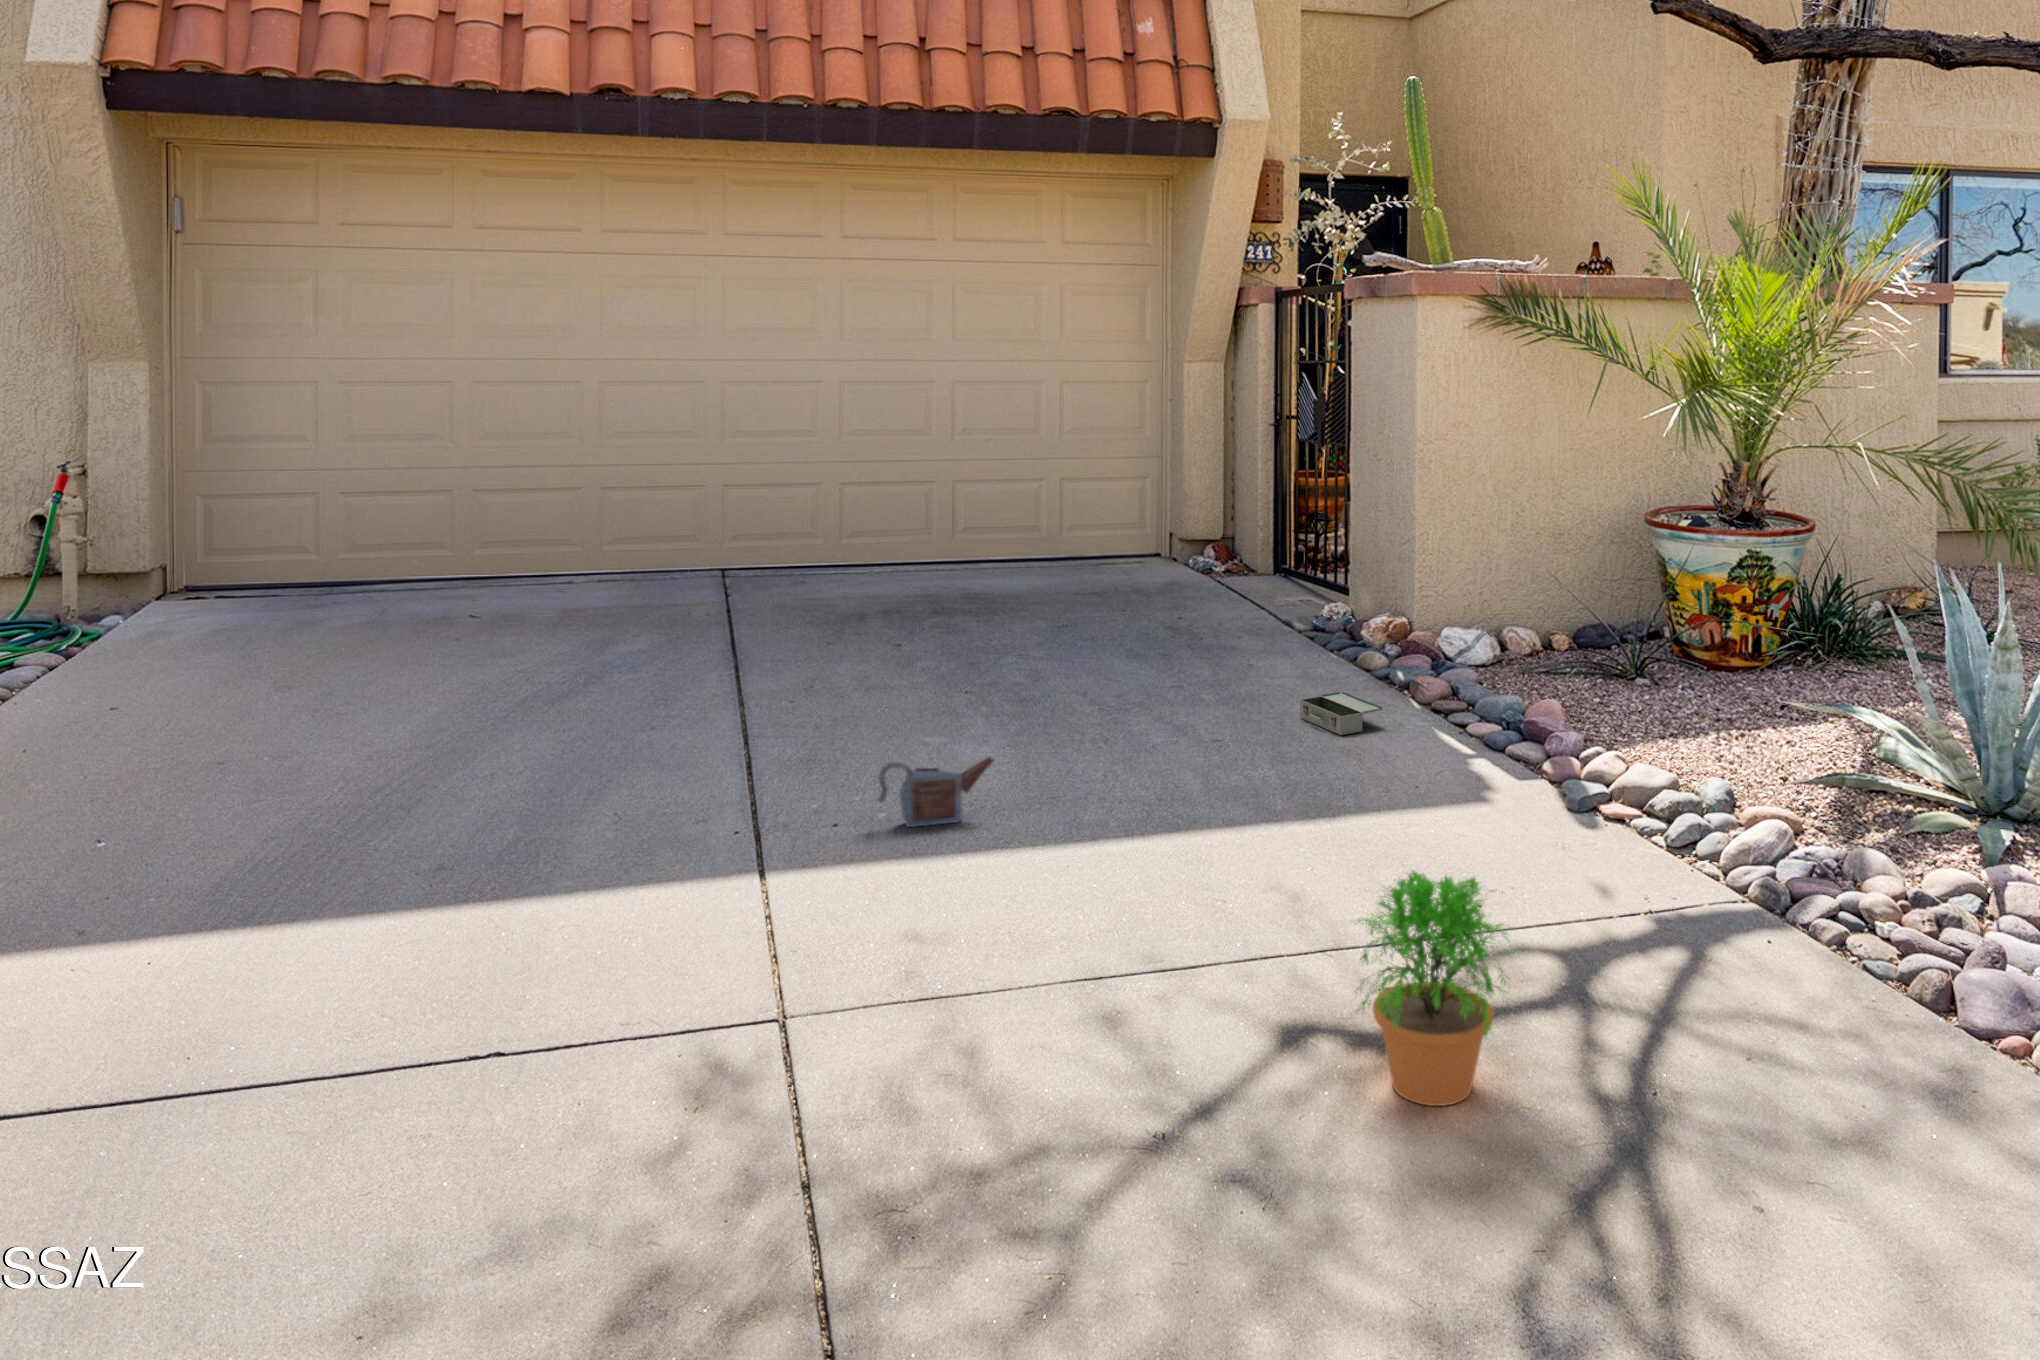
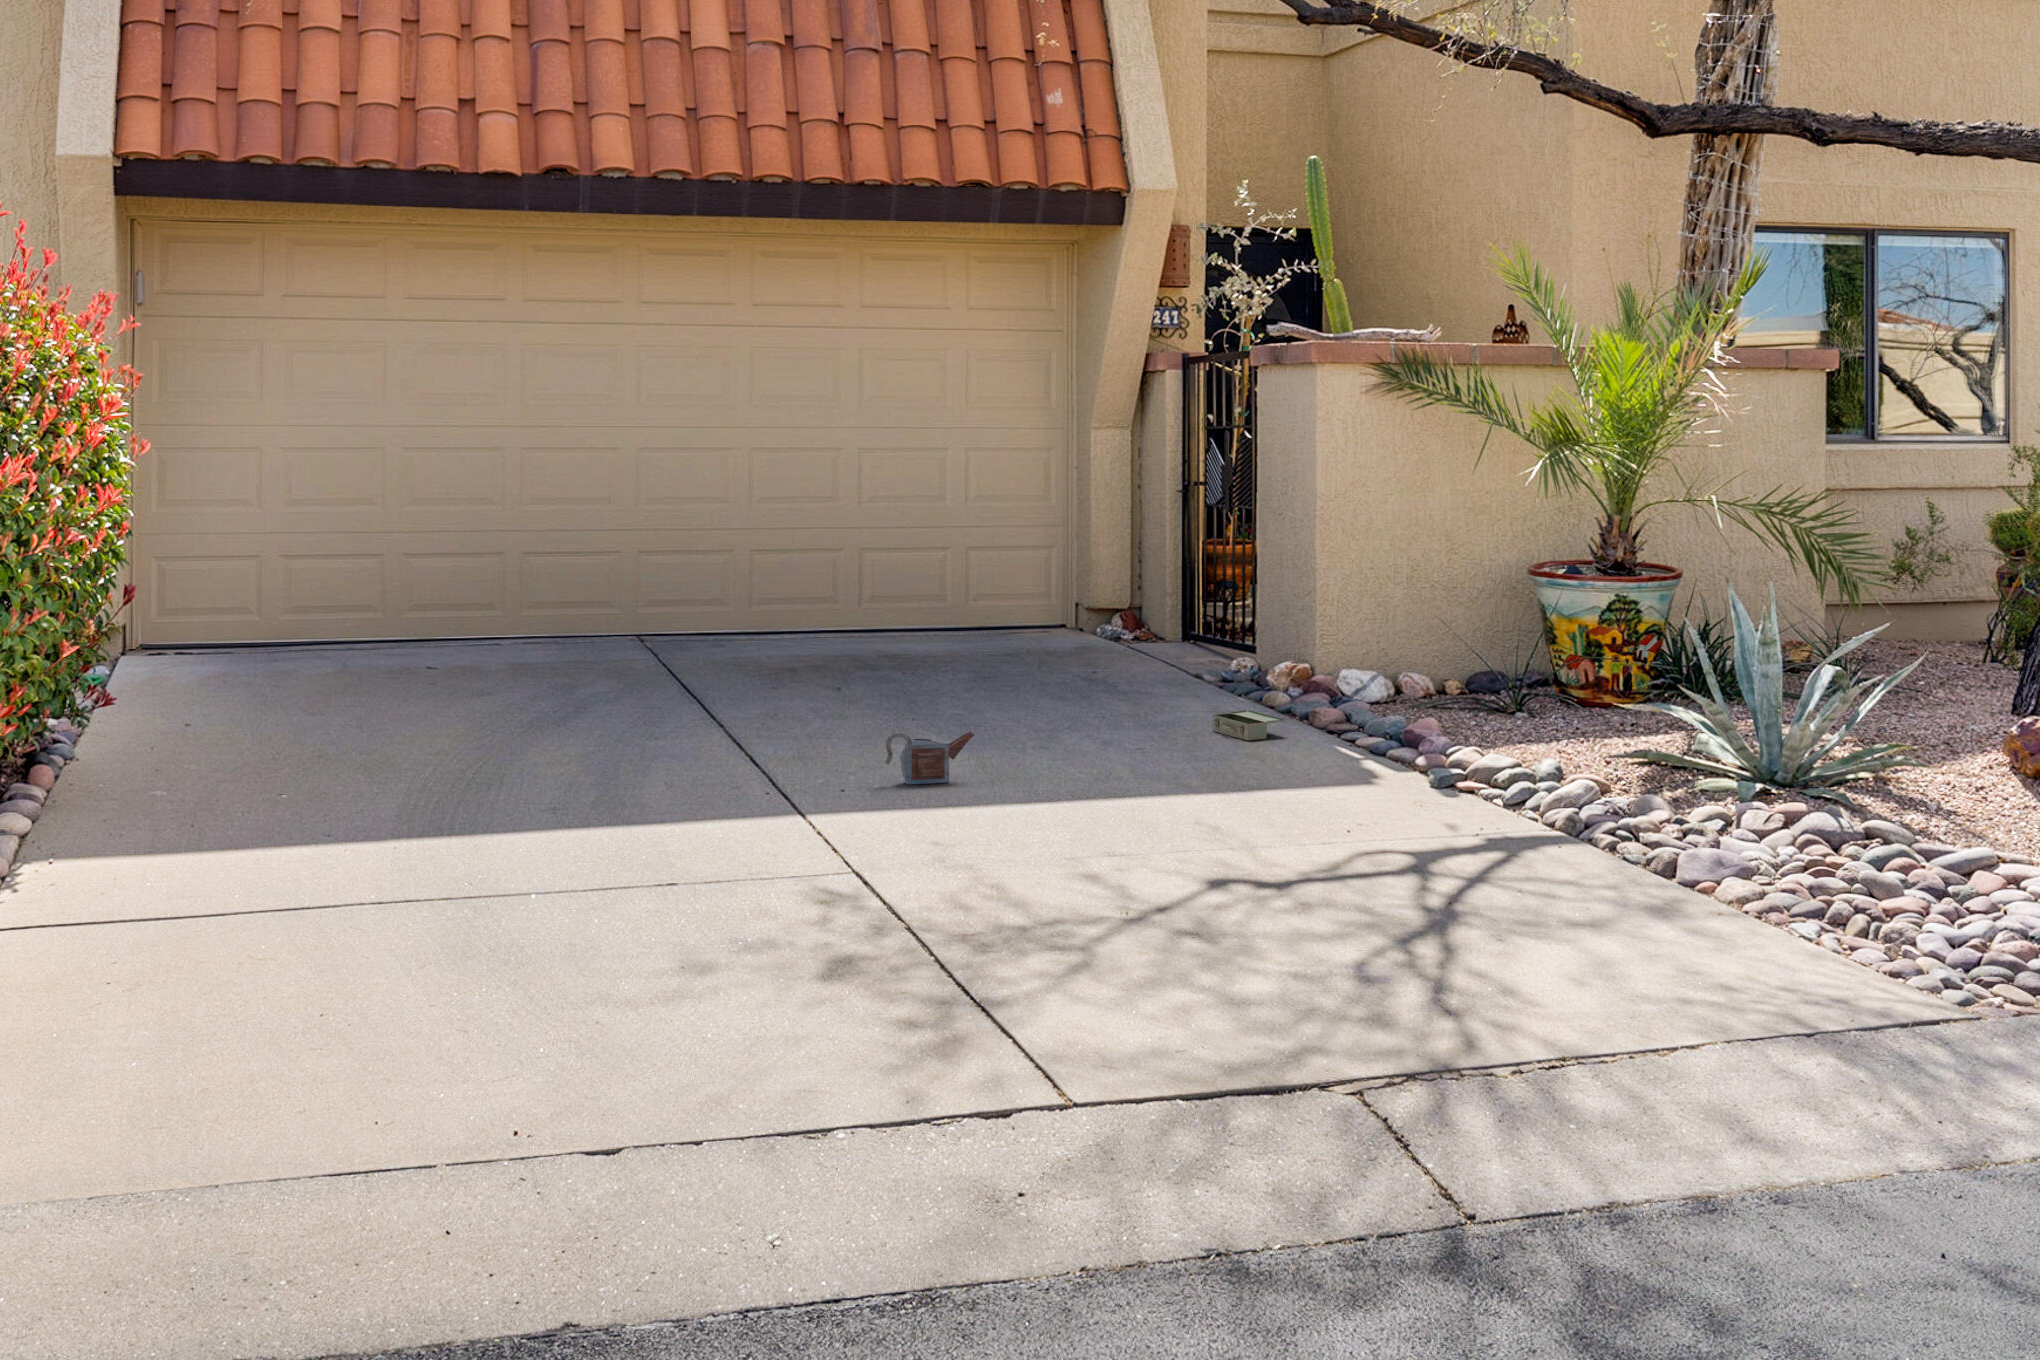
potted plant: present [1351,871,1513,1106] -> none [1259,745,1373,896]

